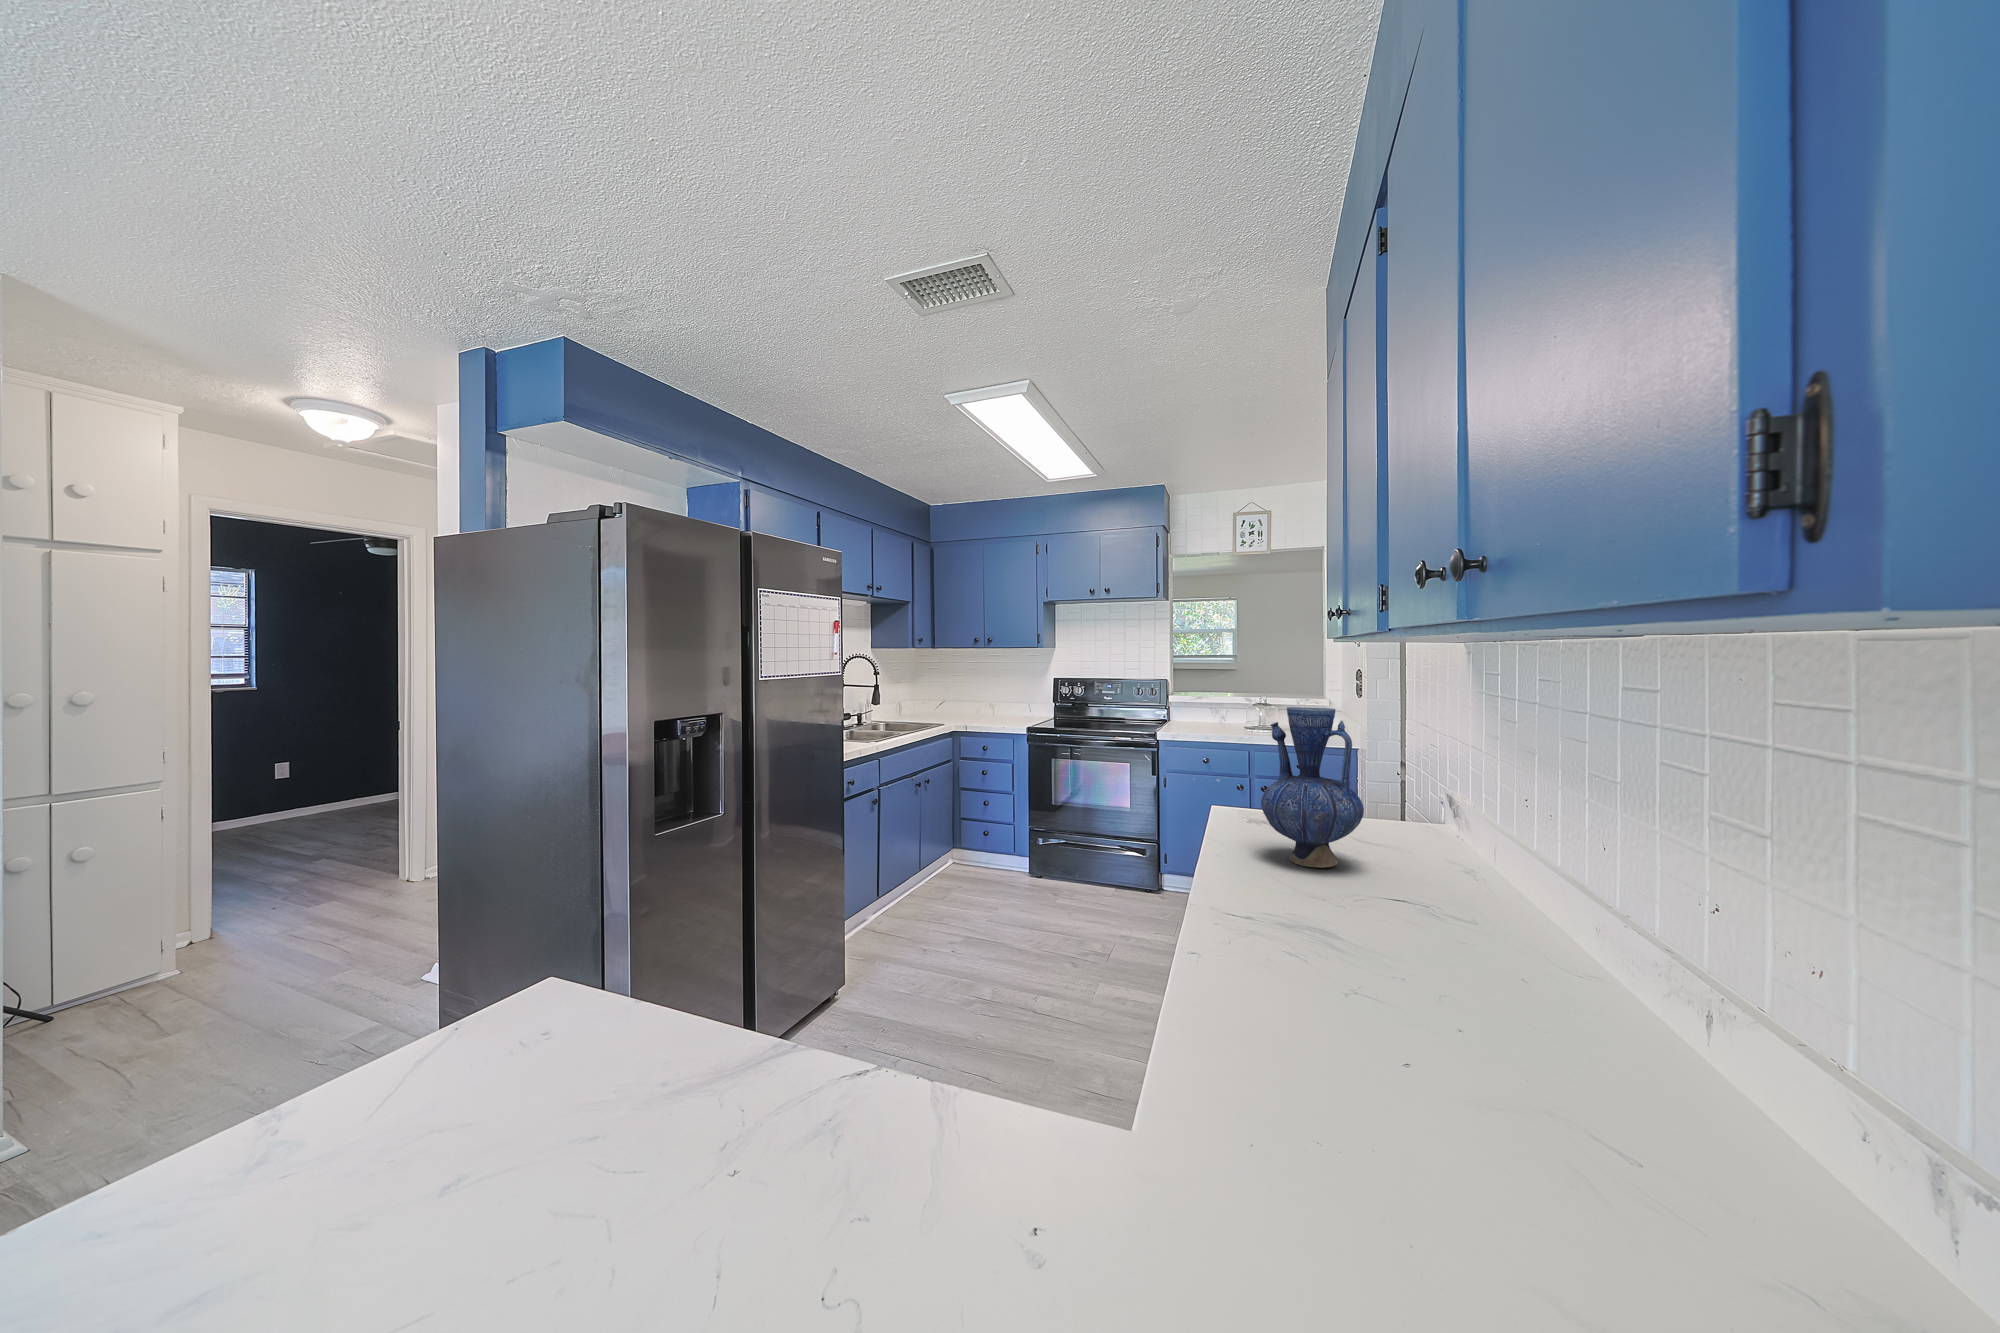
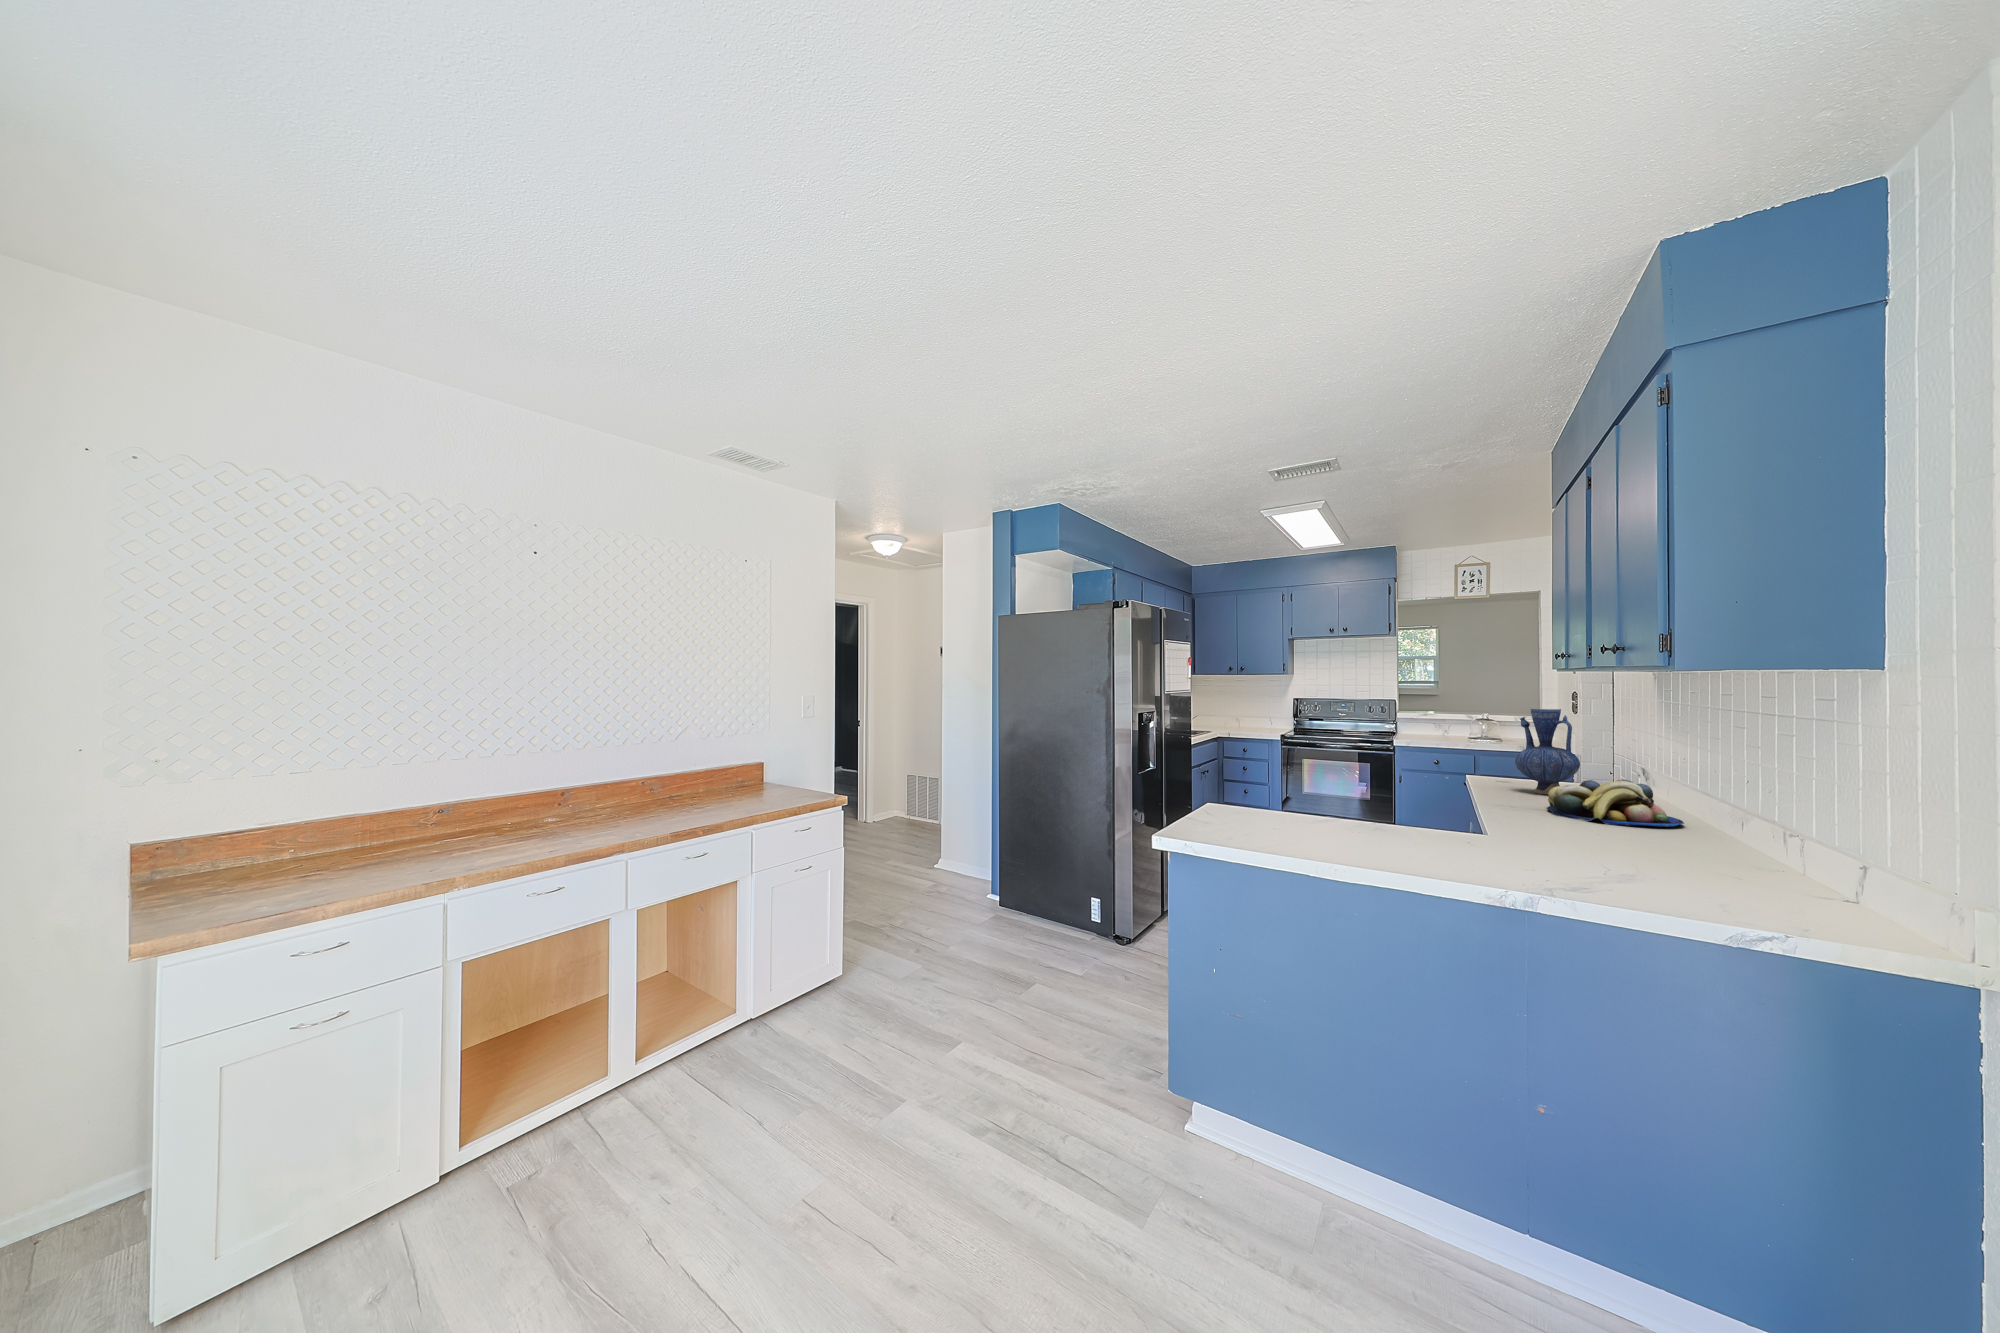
fruit bowl: none [1295,878,1587,1043] -> present [1547,780,1684,827]

